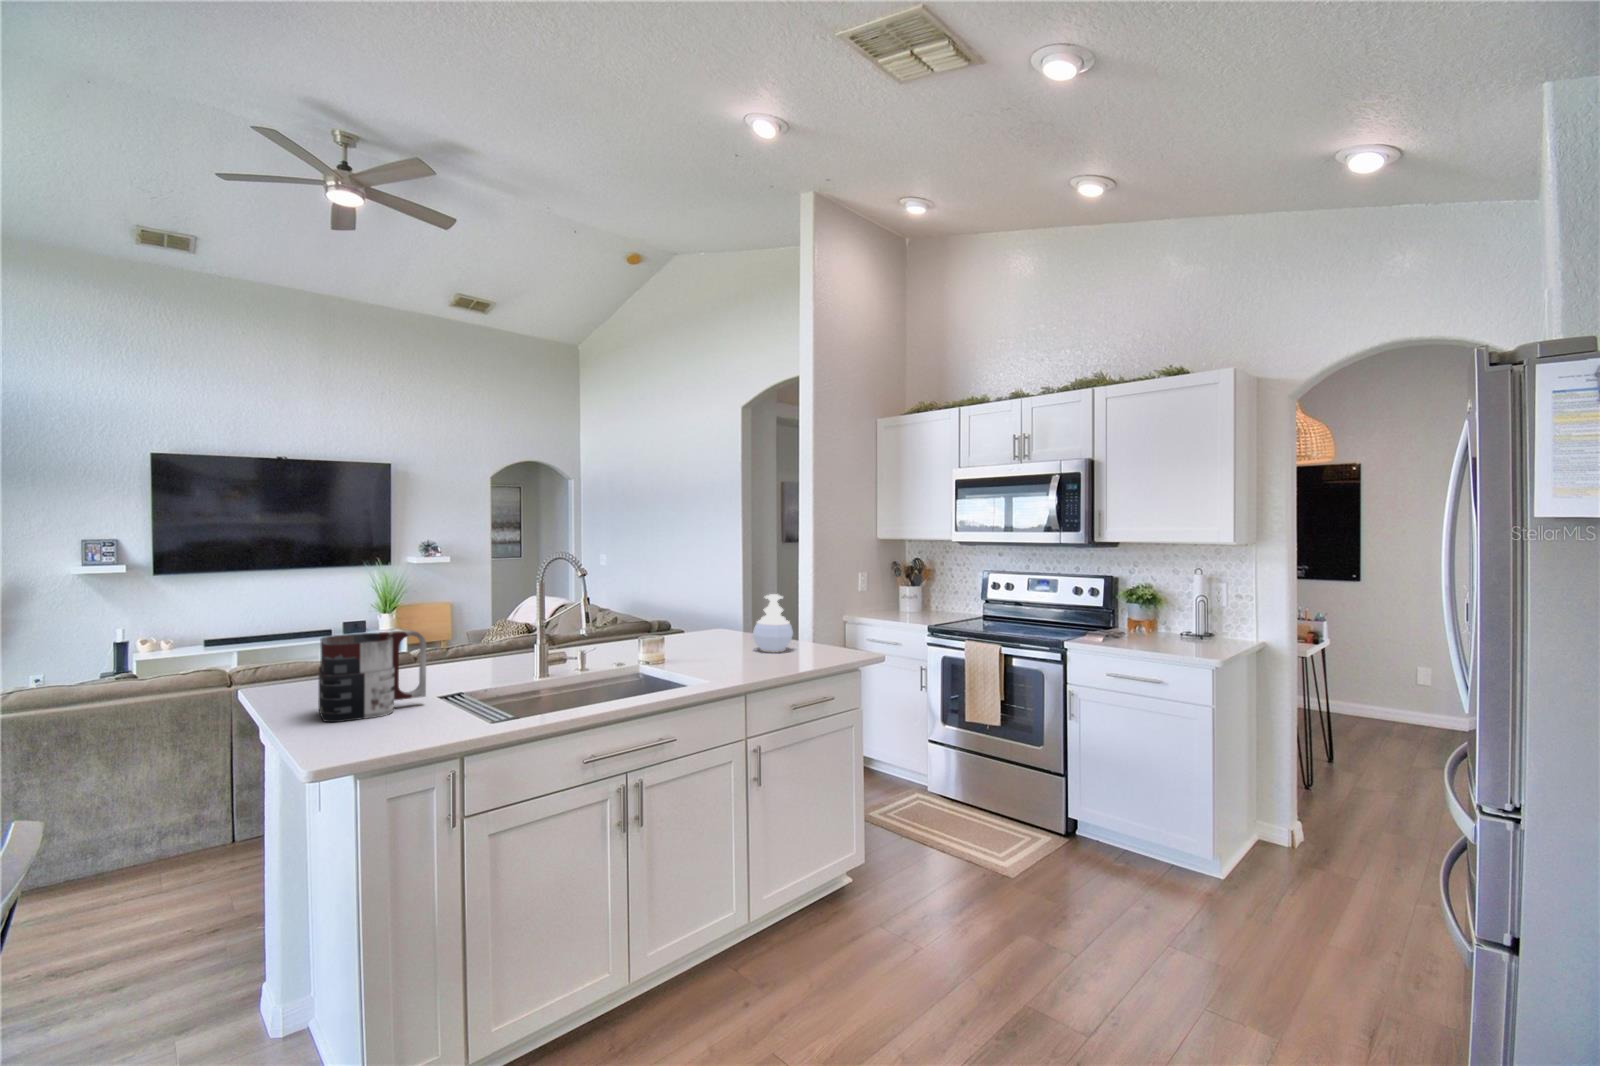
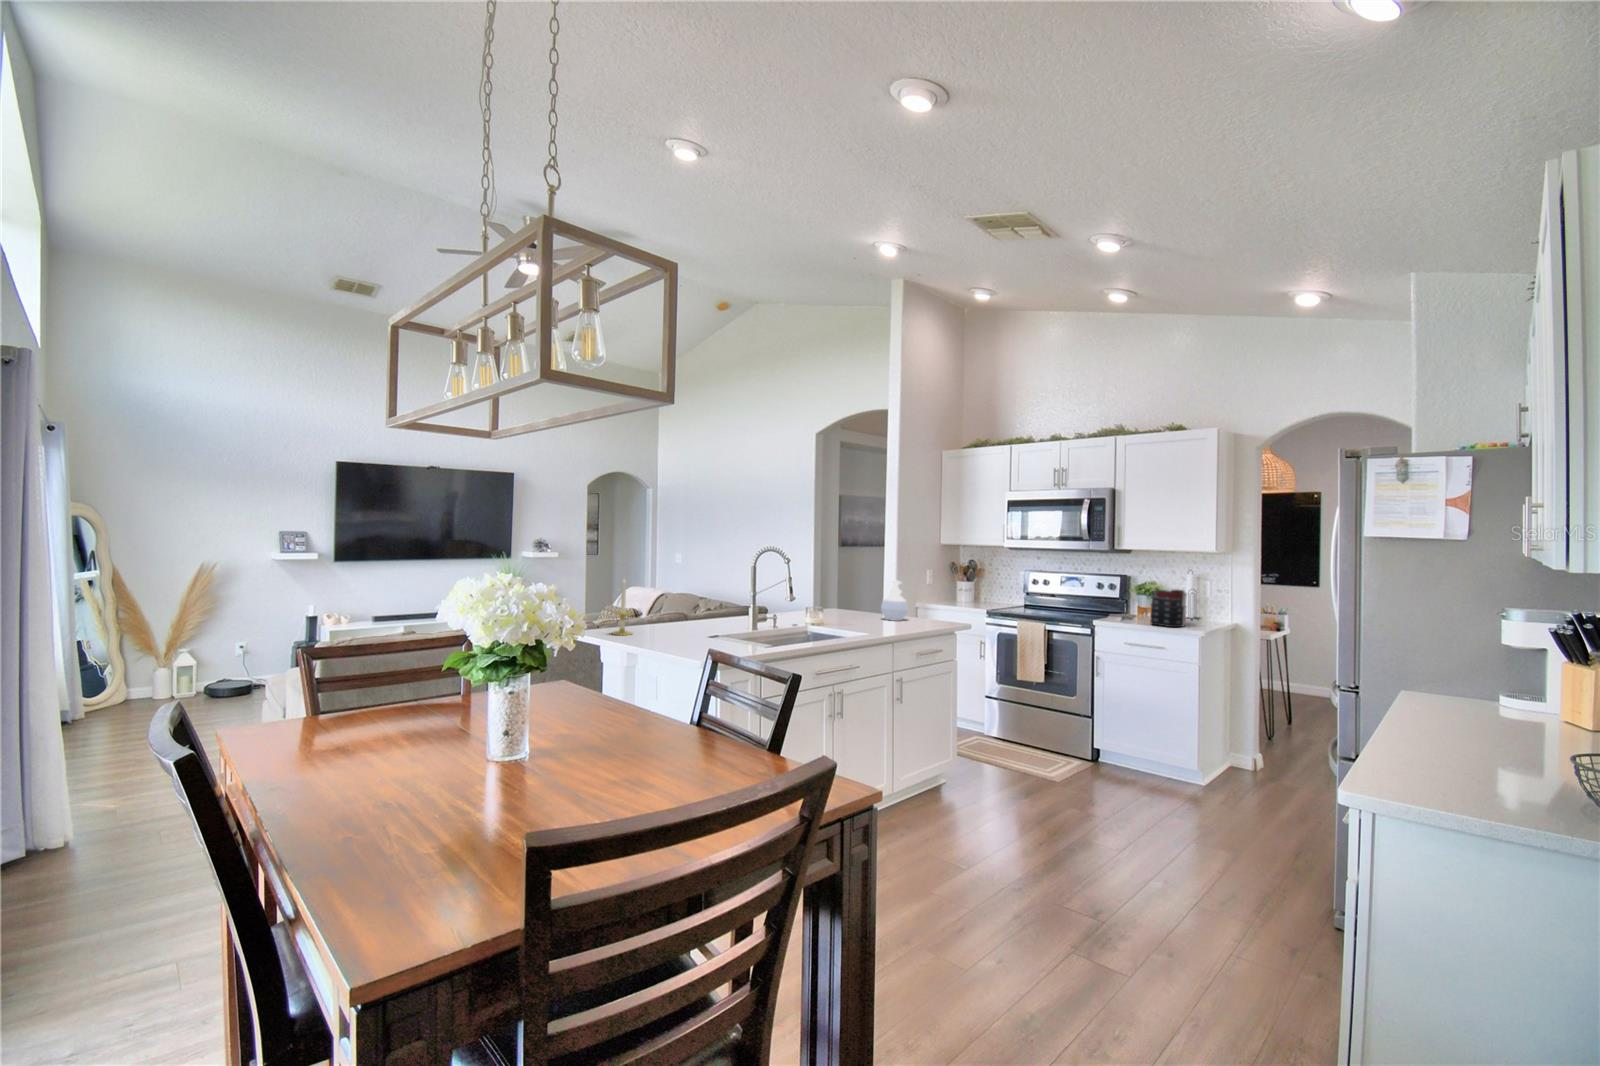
candle: none [282,604,322,699] -> present [612,578,632,635]
mug: present [318,630,426,722] -> present [1150,589,1187,627]

